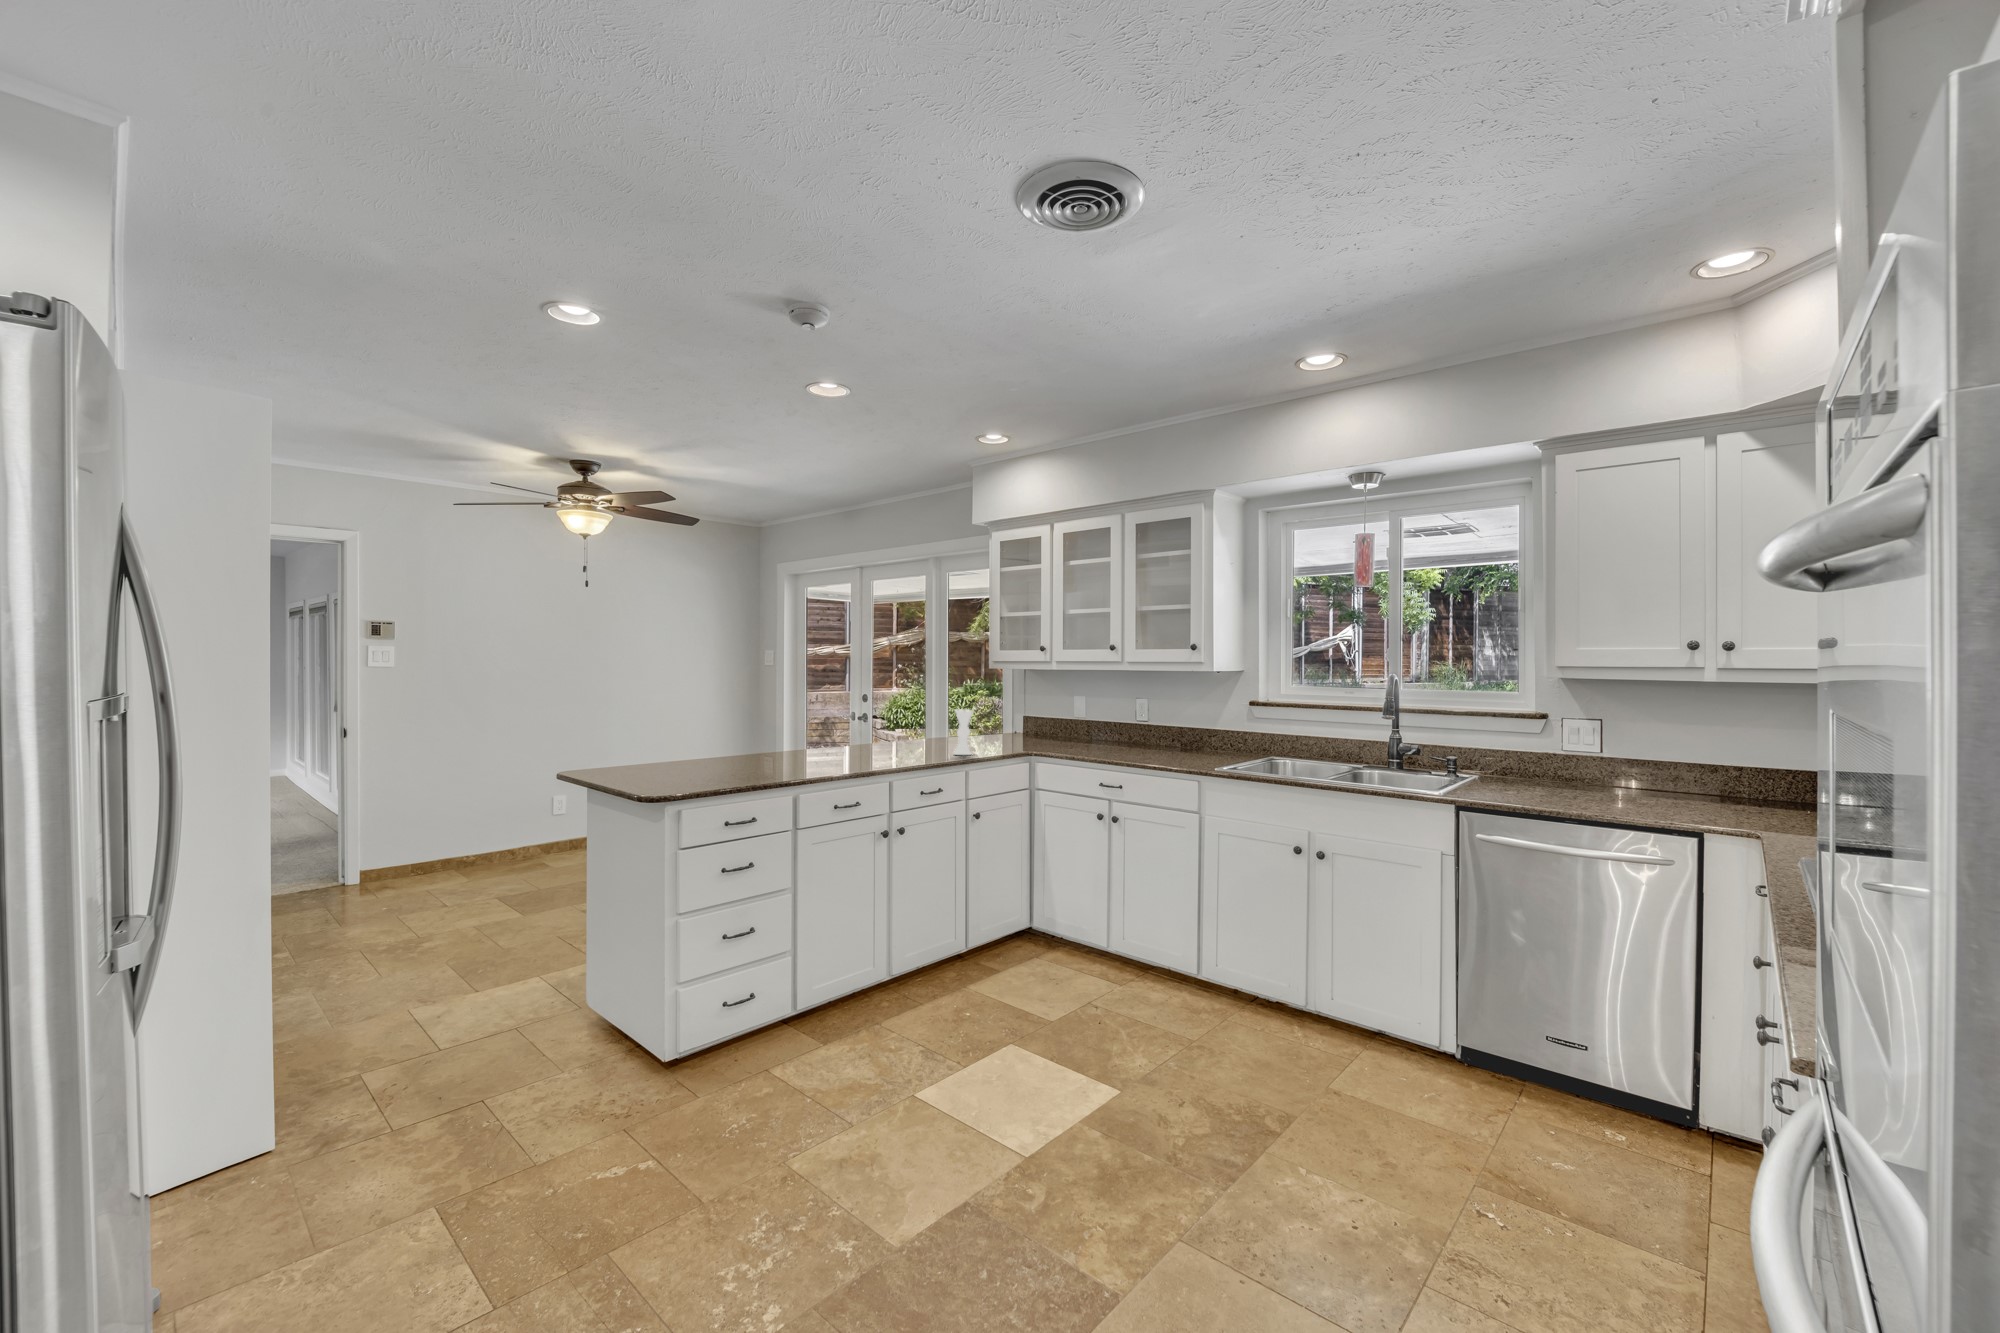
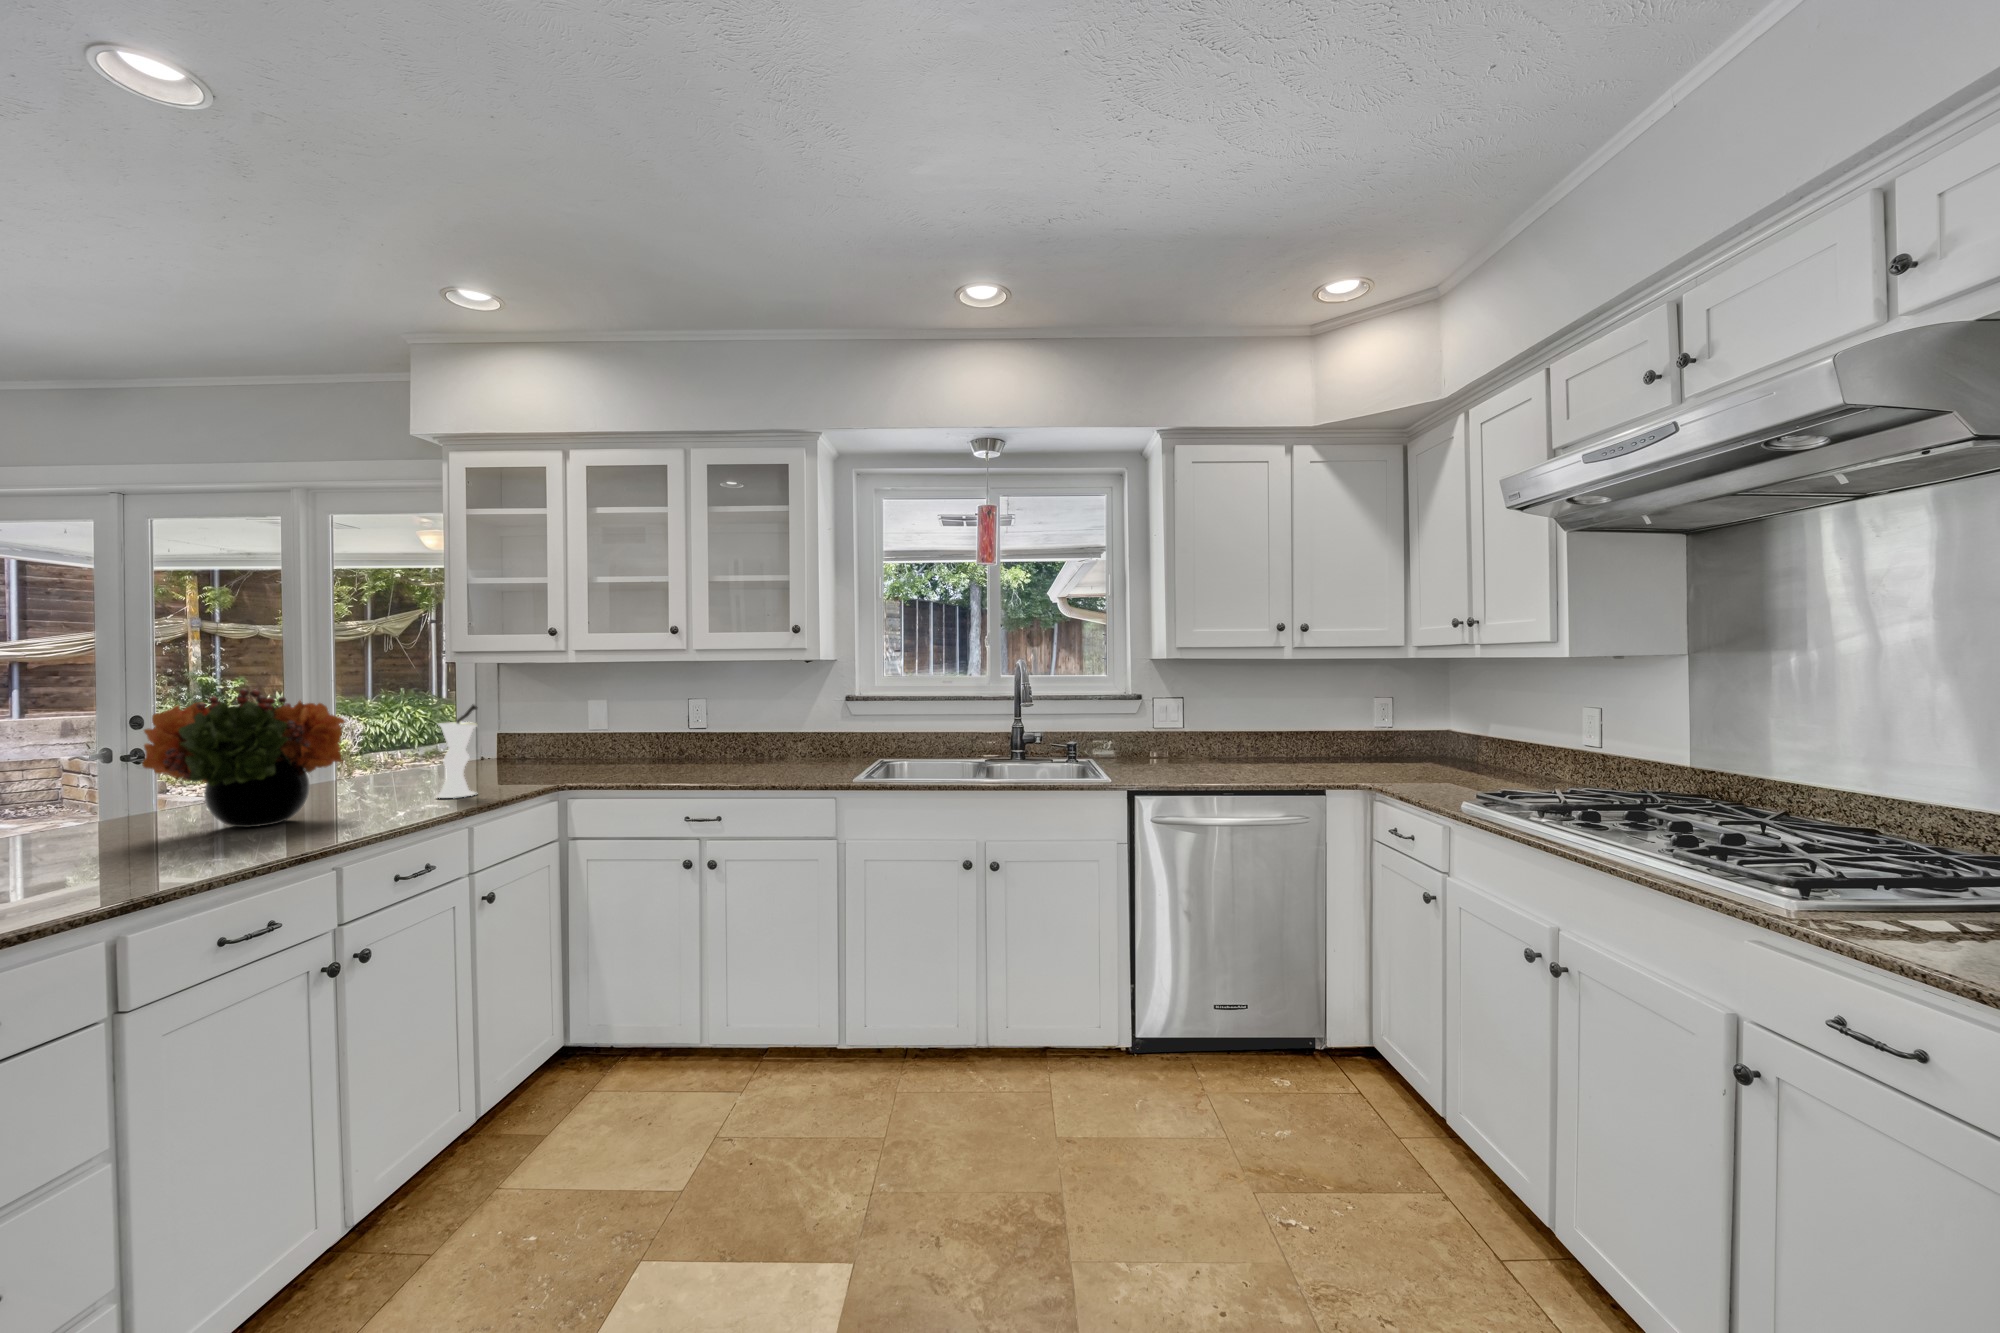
flower arrangement: none [827,687,909,759] -> present [142,689,345,827]

